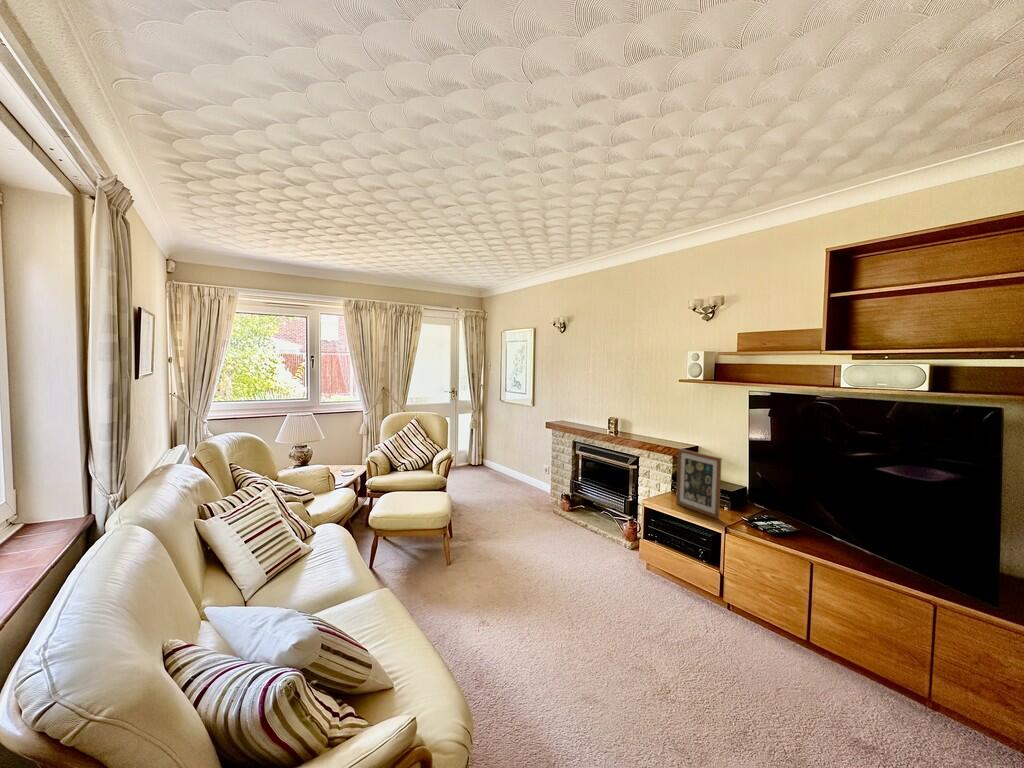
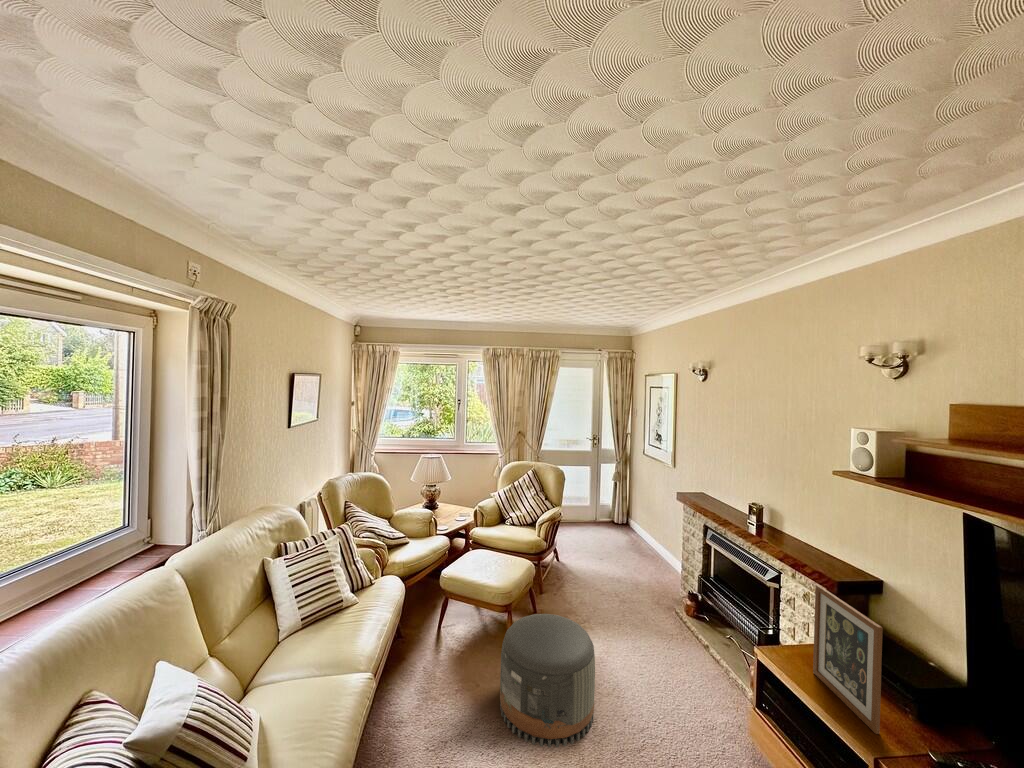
pouf: none [464,520,542,613] -> present [500,614,595,748]

